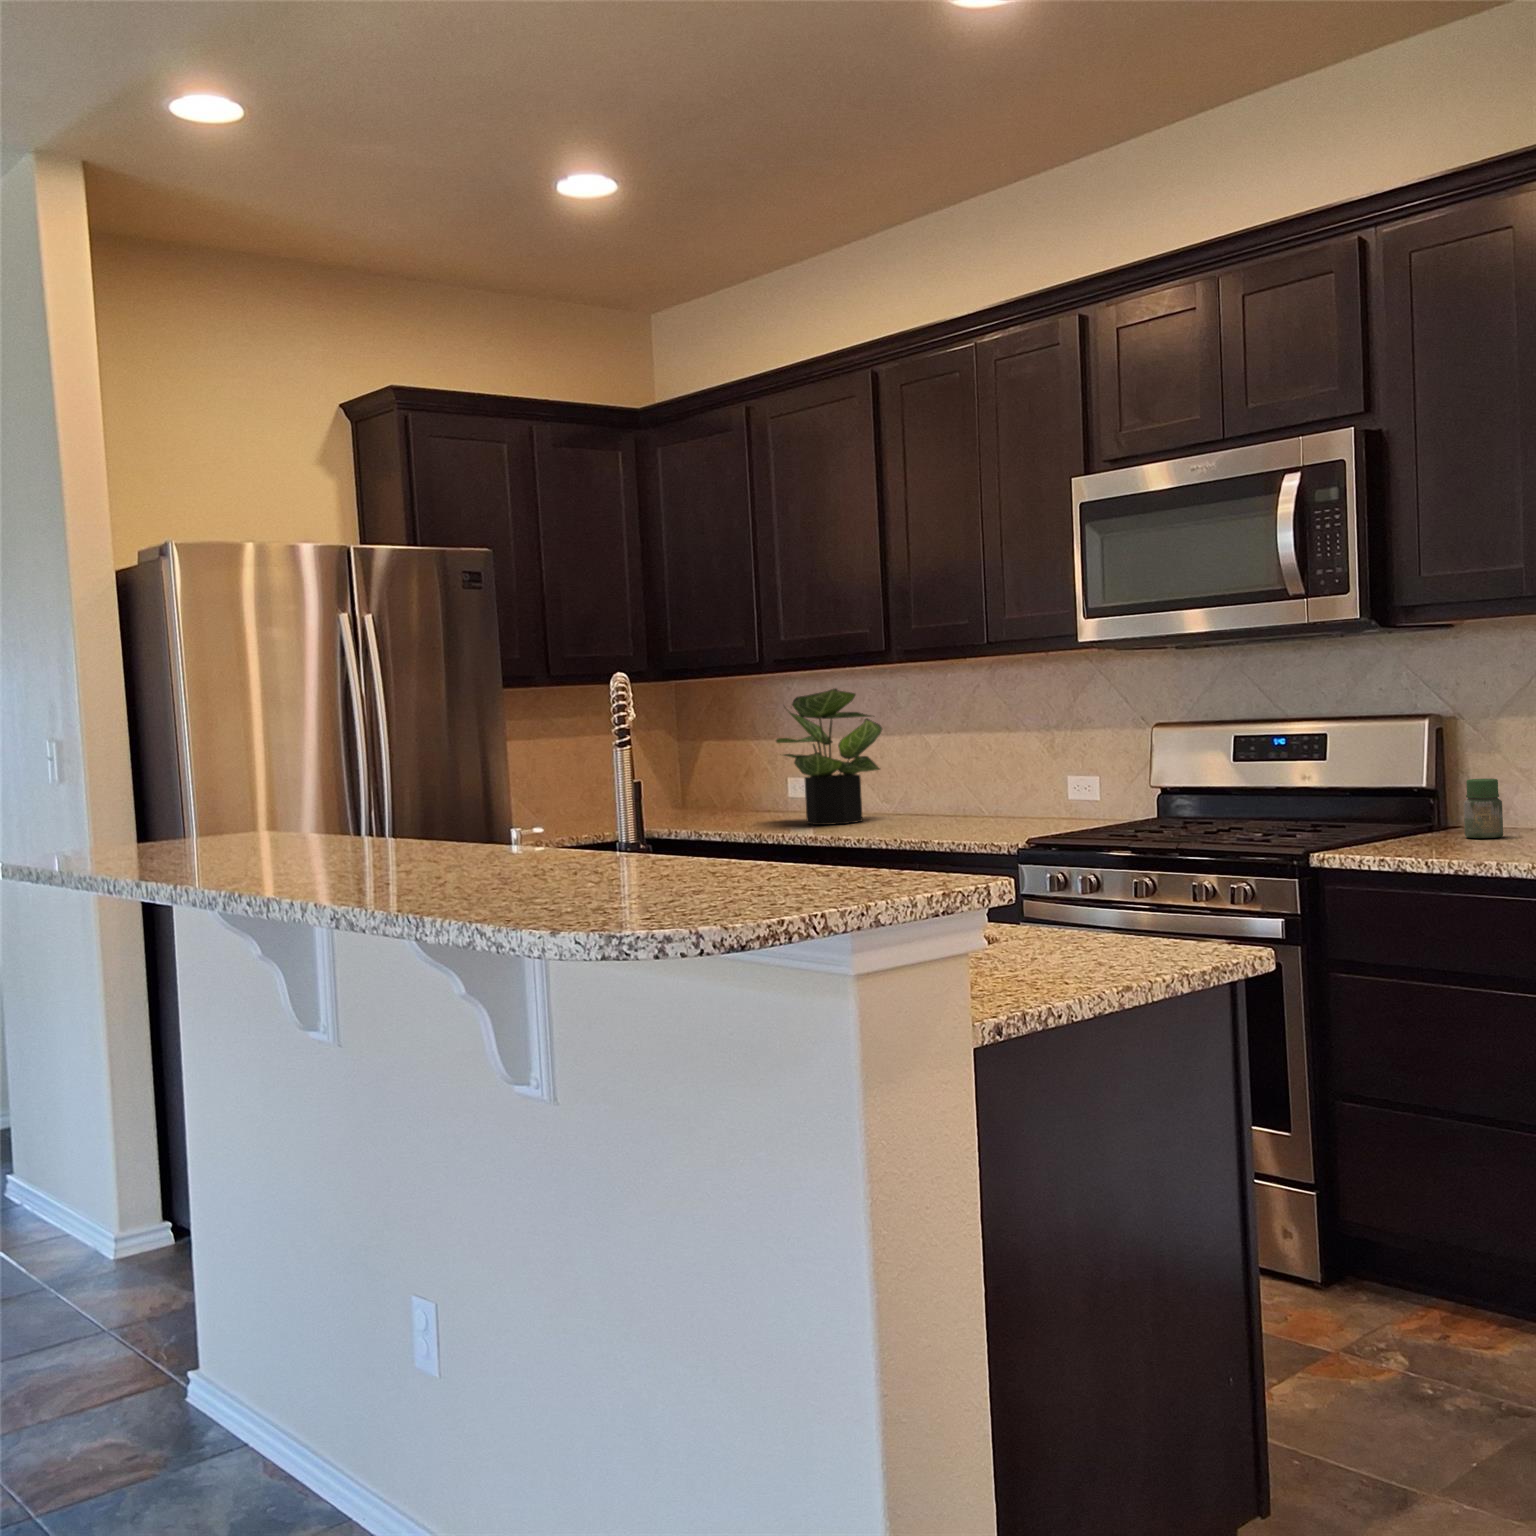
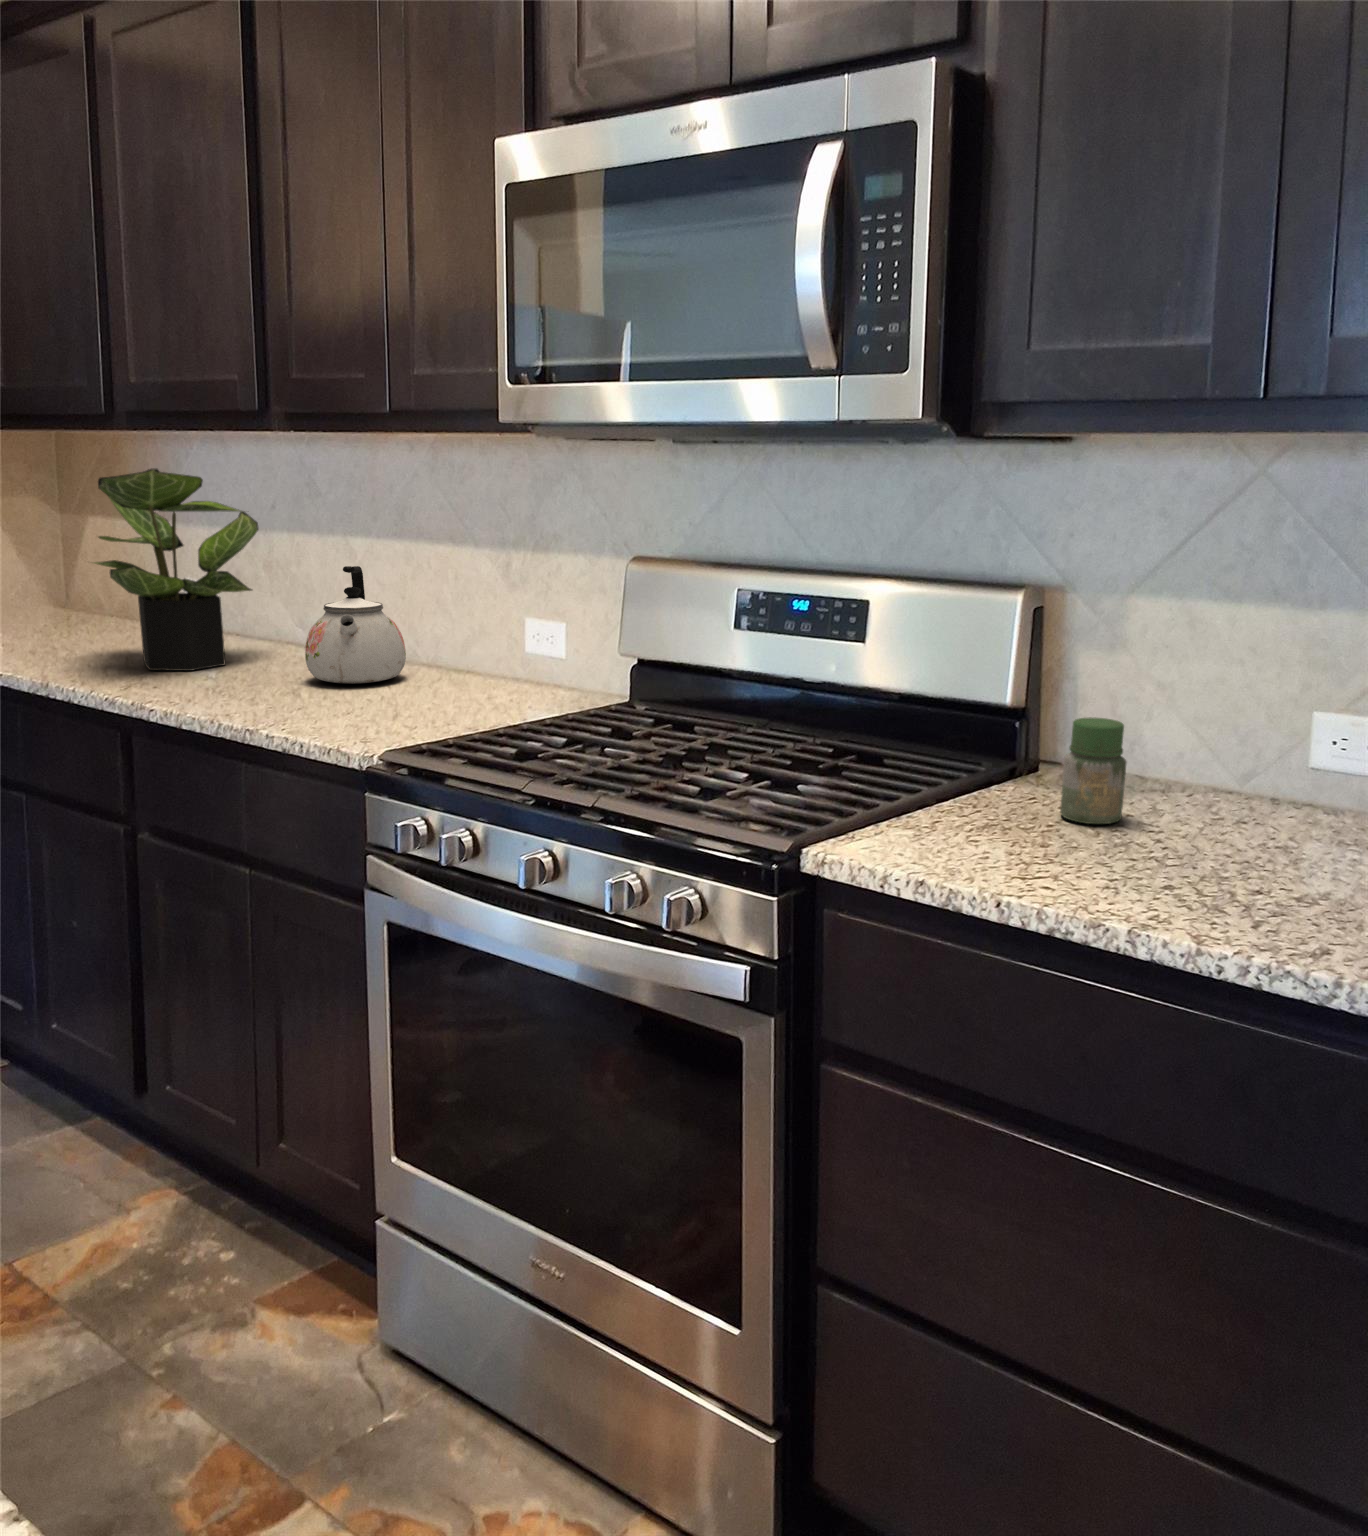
kettle: none [931,744,998,823] -> present [305,566,406,684]

